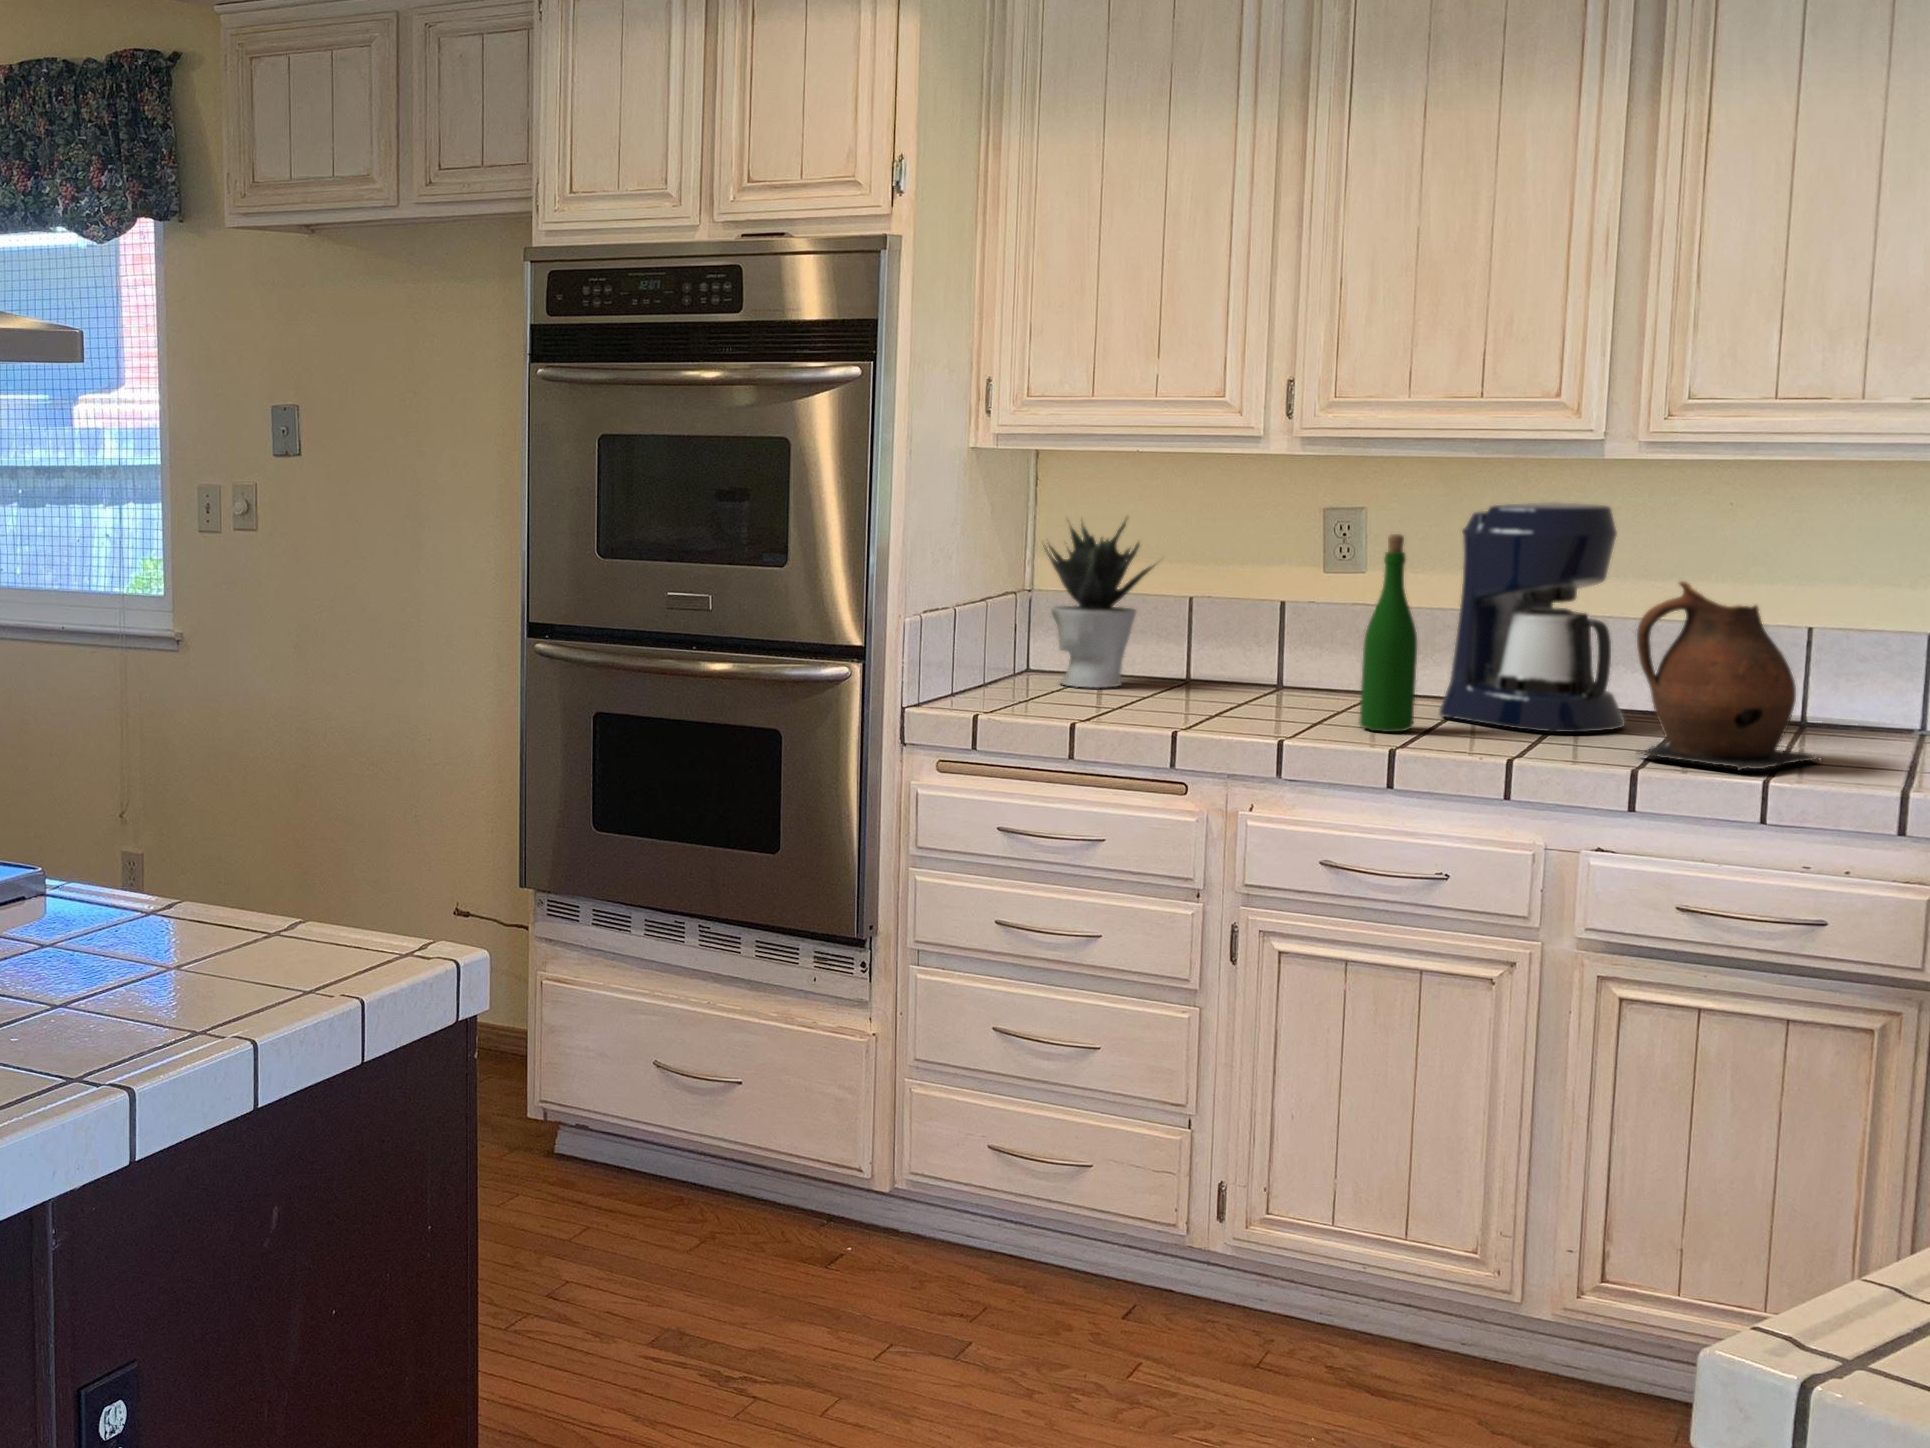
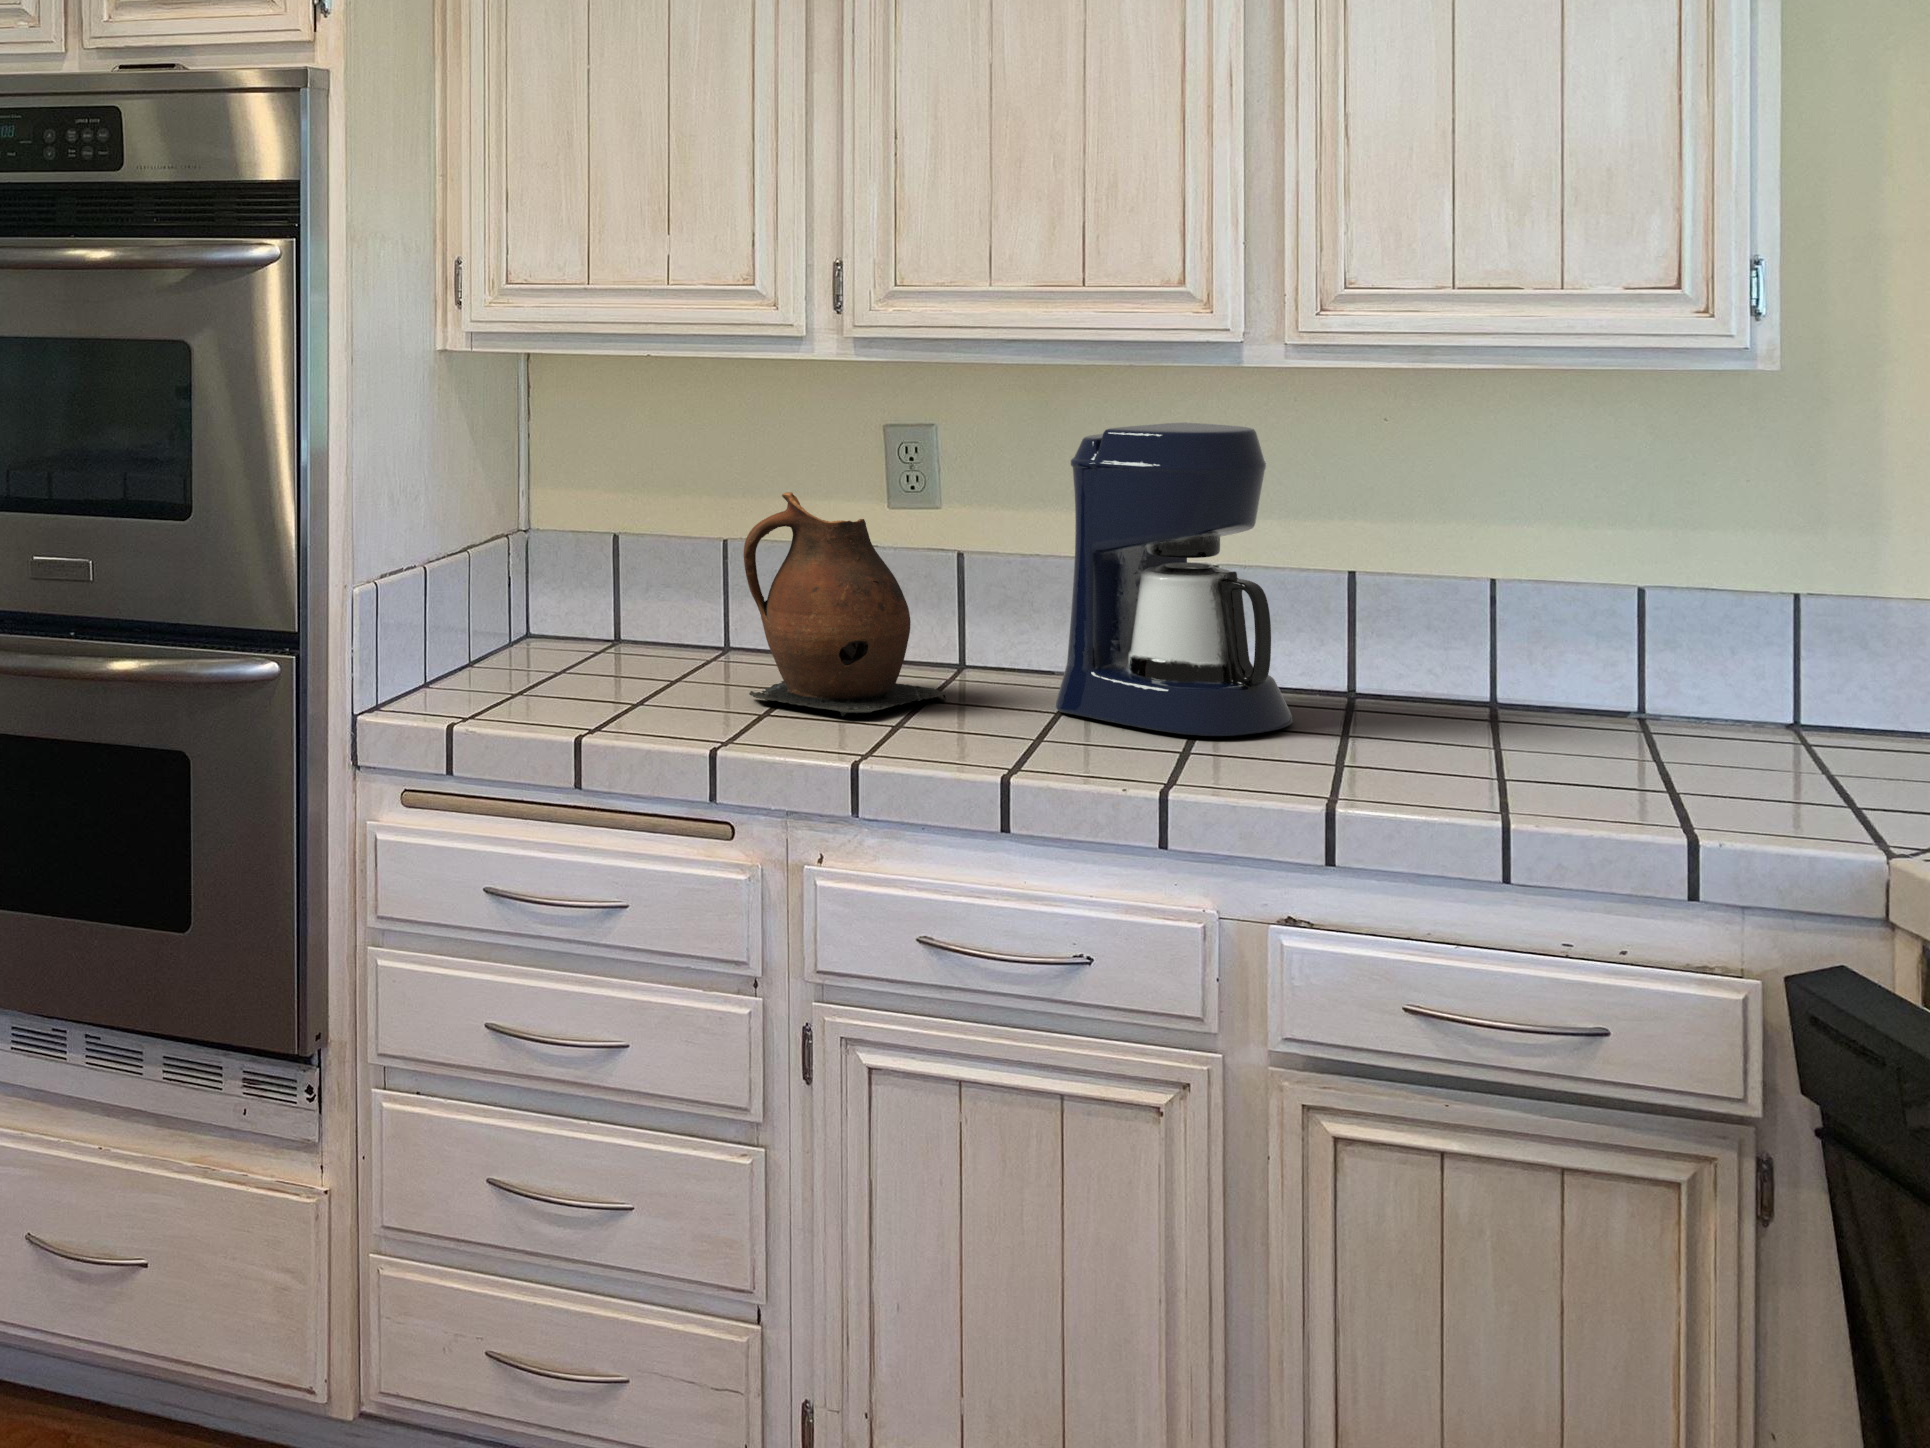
potted plant: present [1043,518,1155,688] -> none [542,437,696,672]
wine bottle: present [1359,534,1417,732] -> none [957,470,1028,743]
ceramic pitcher: present [1636,581,1821,771] -> present [744,492,946,716]

